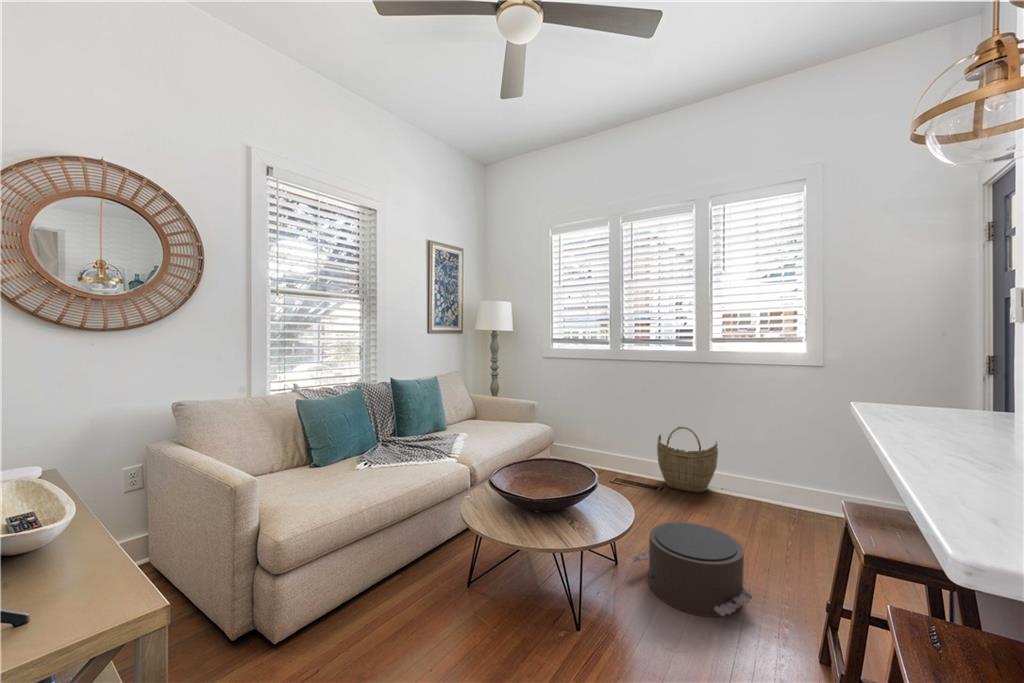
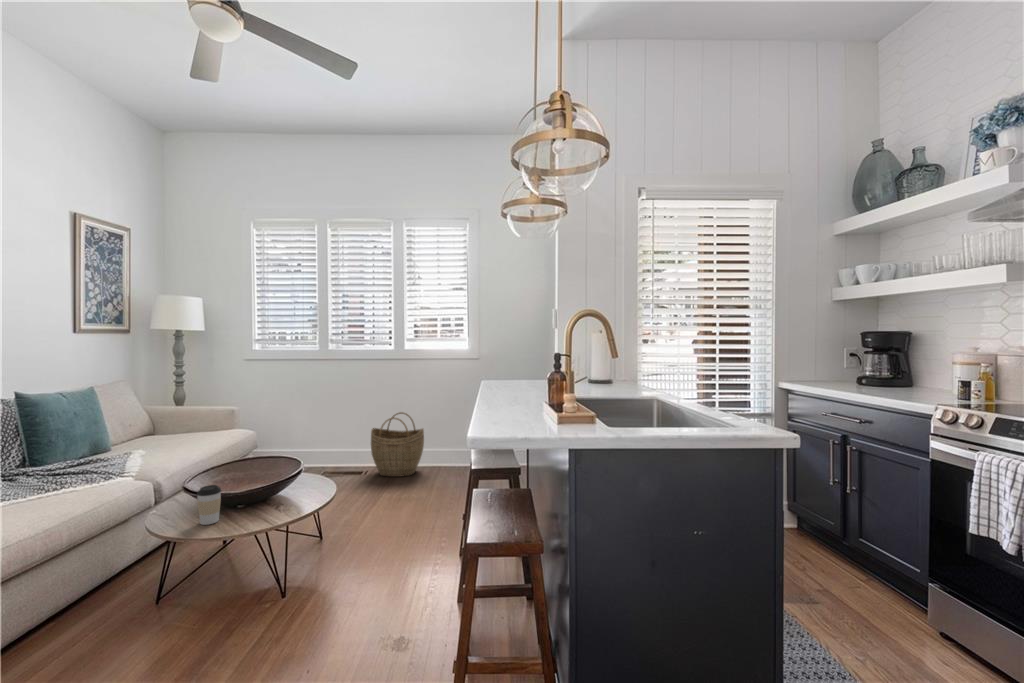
coffee cup: none [501,488,522,529] -> present [197,485,221,525]
pouf: present [631,522,755,617] -> none [337,494,437,564]

